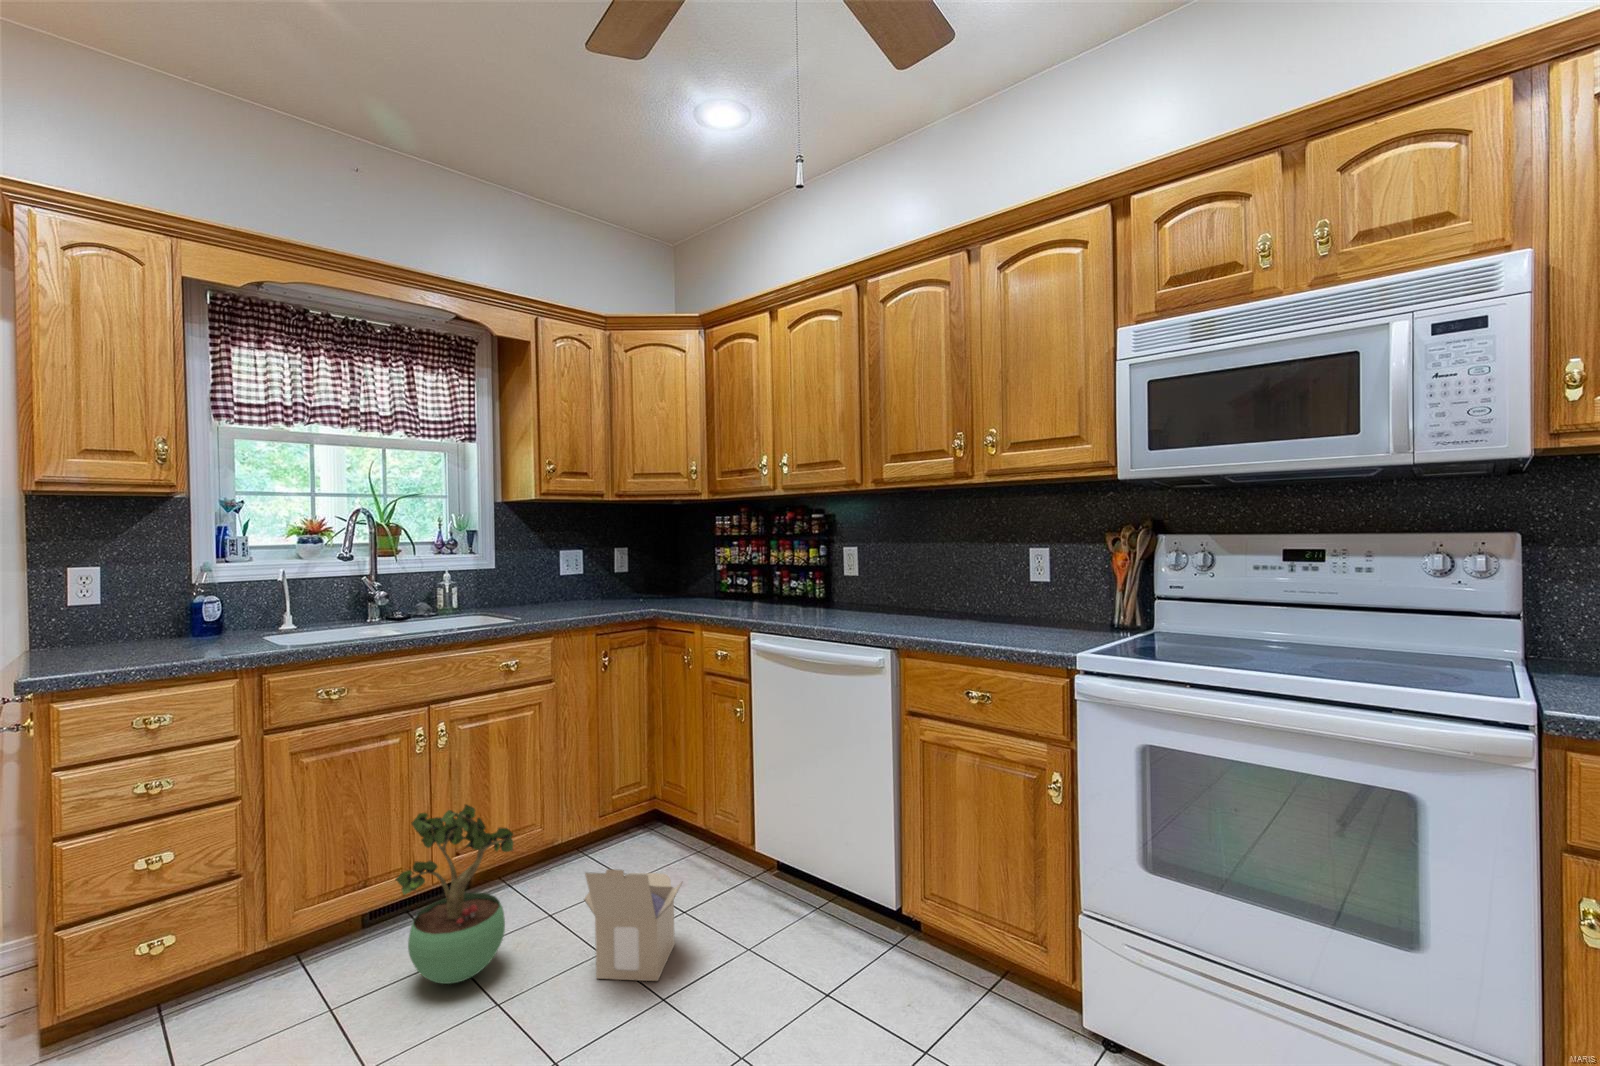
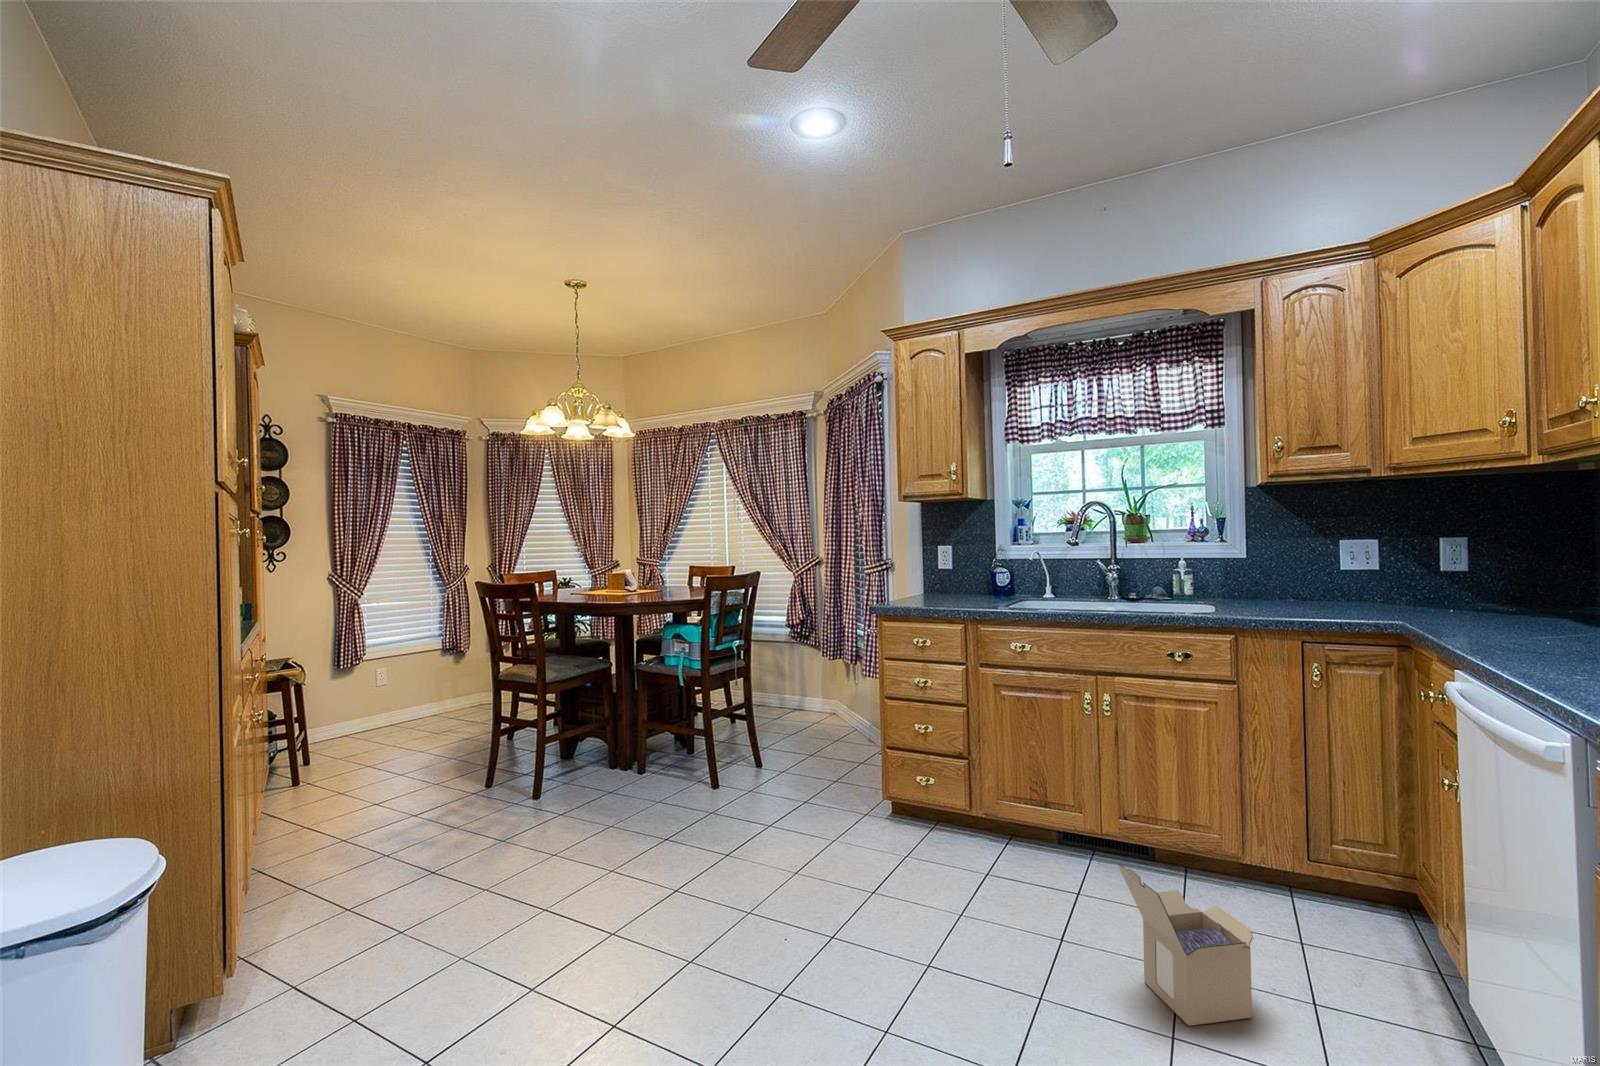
potted plant: present [395,805,514,984] -> none [1025,755,1105,912]

